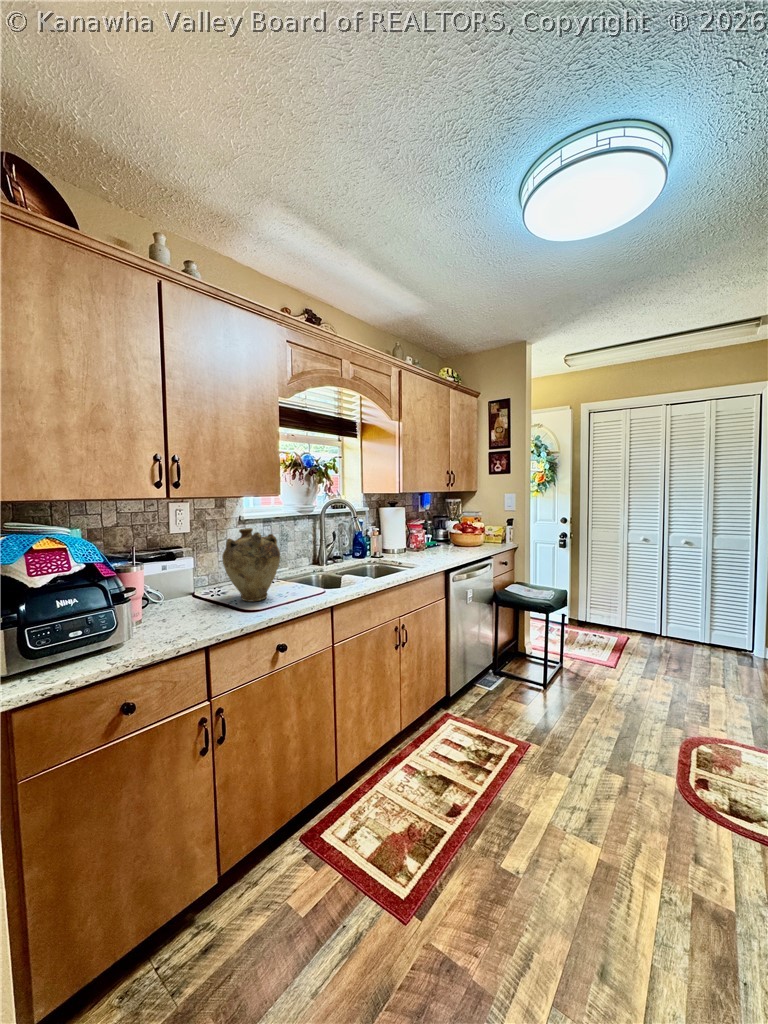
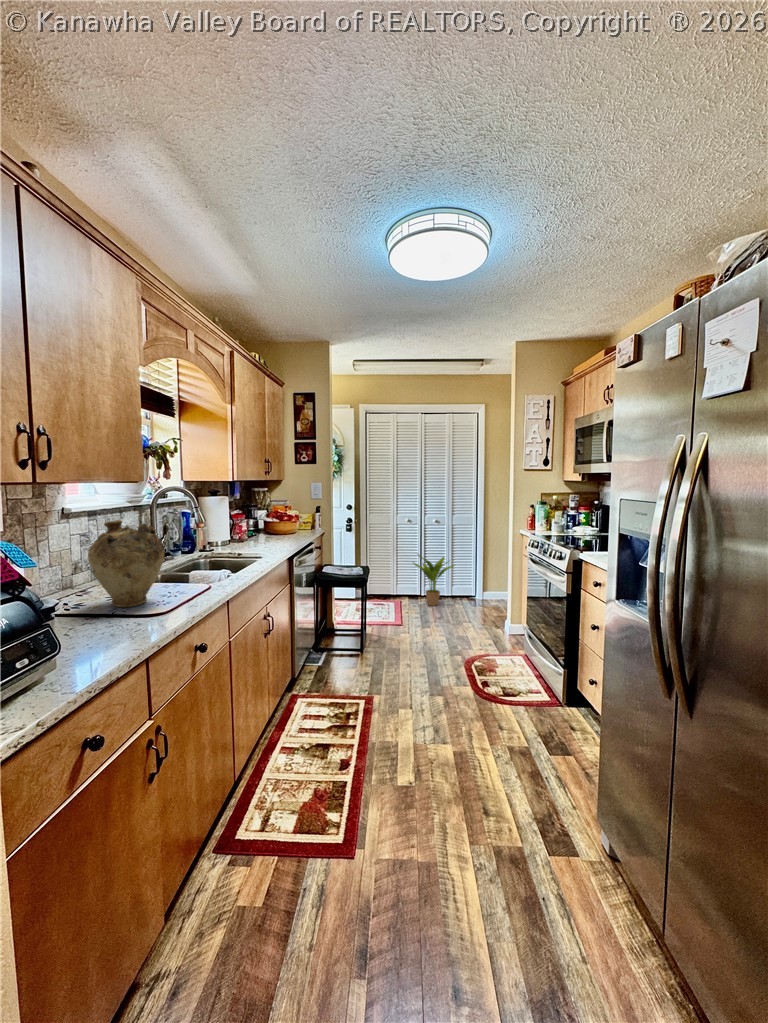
potted plant: none [647,583,715,653] -> present [413,554,454,606]

